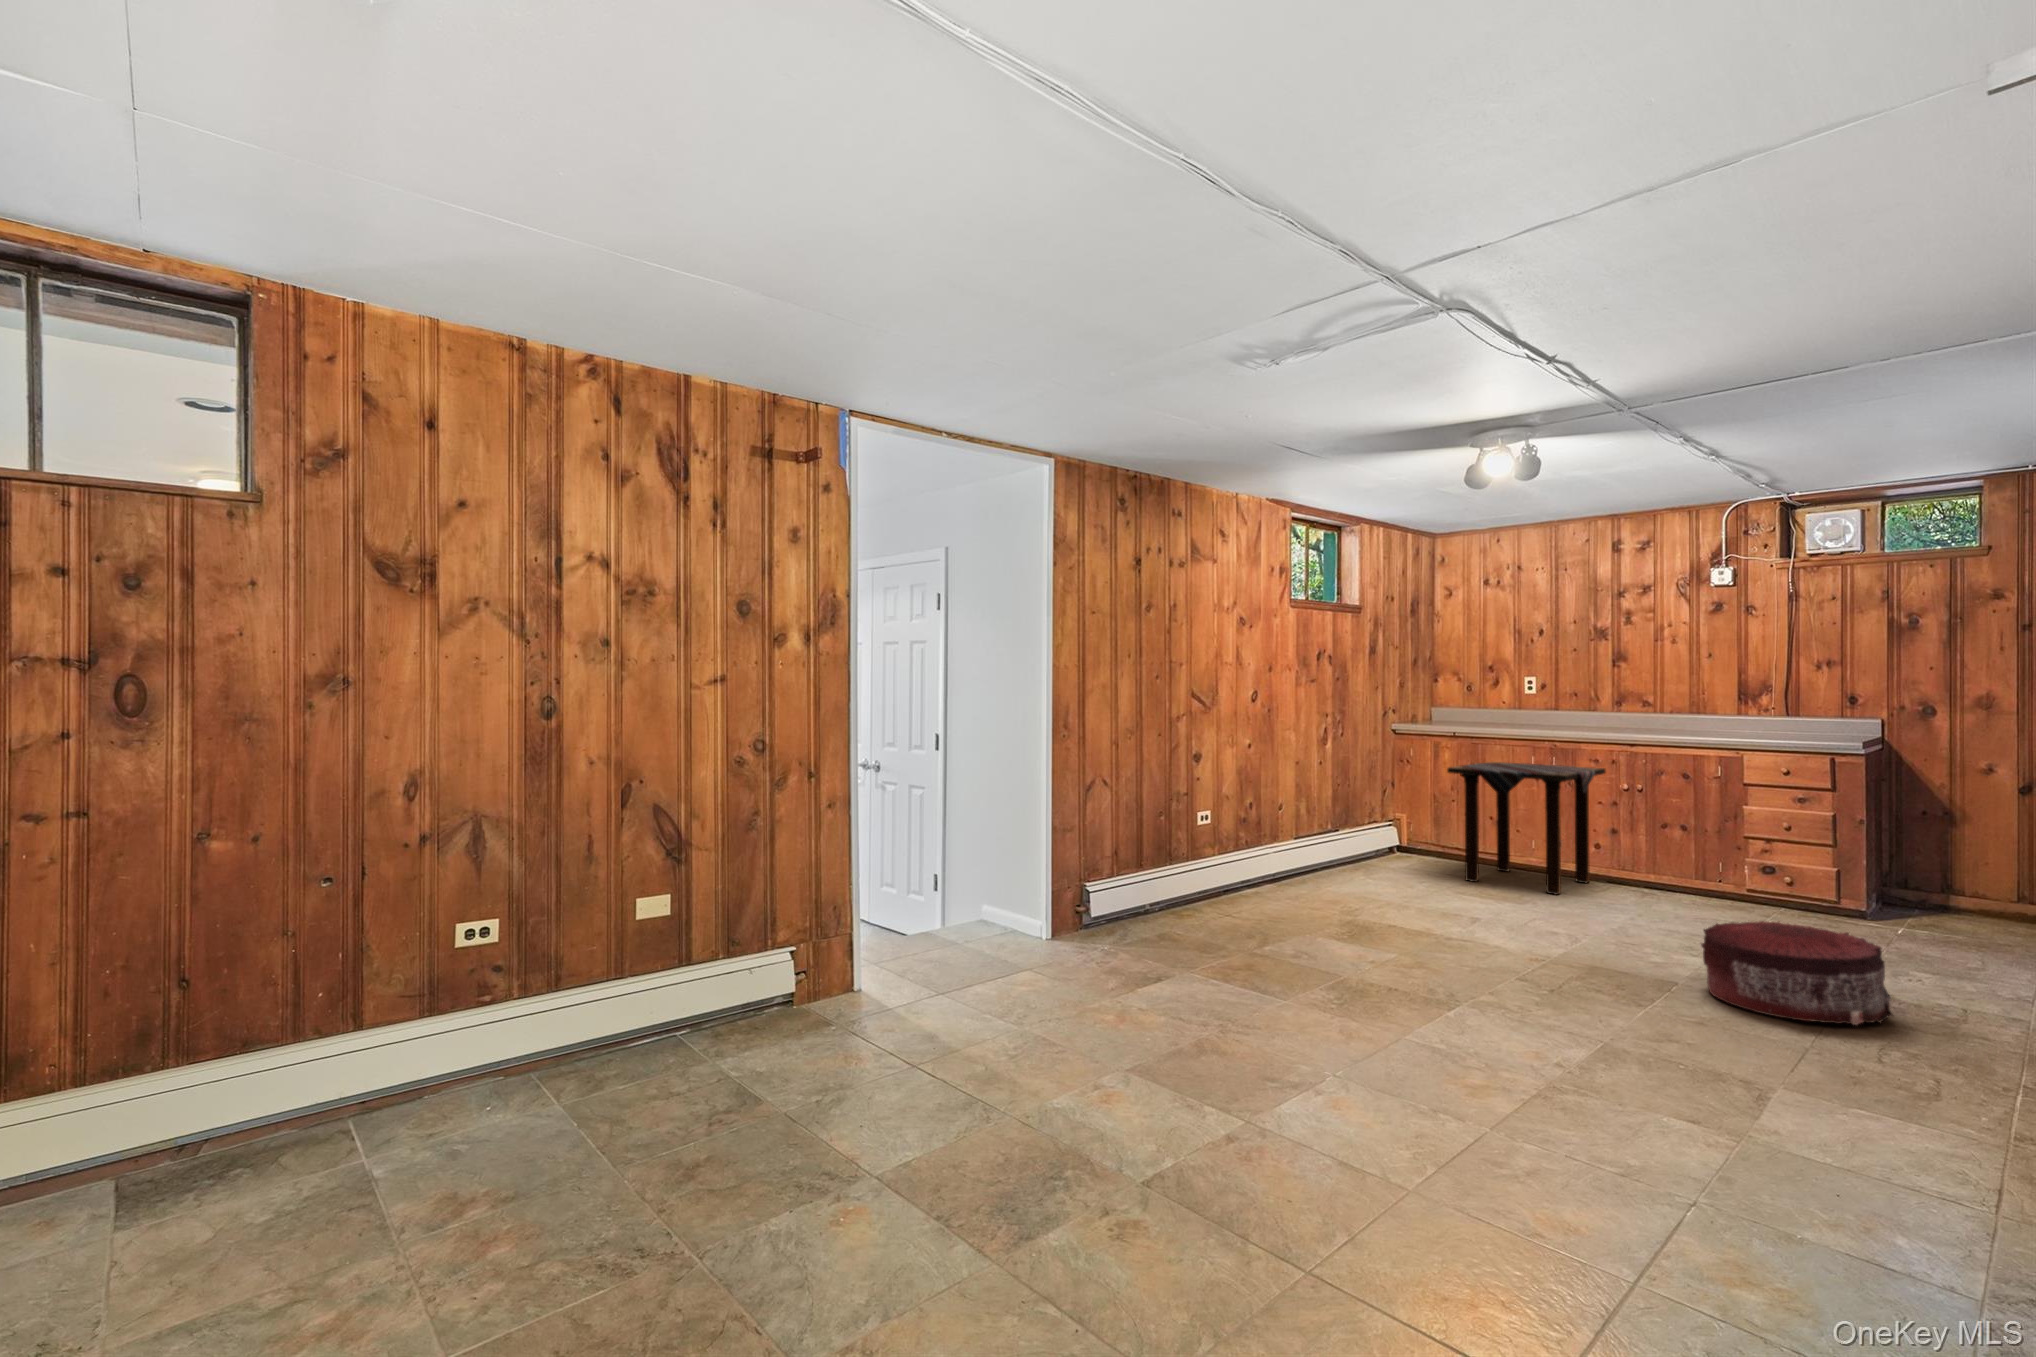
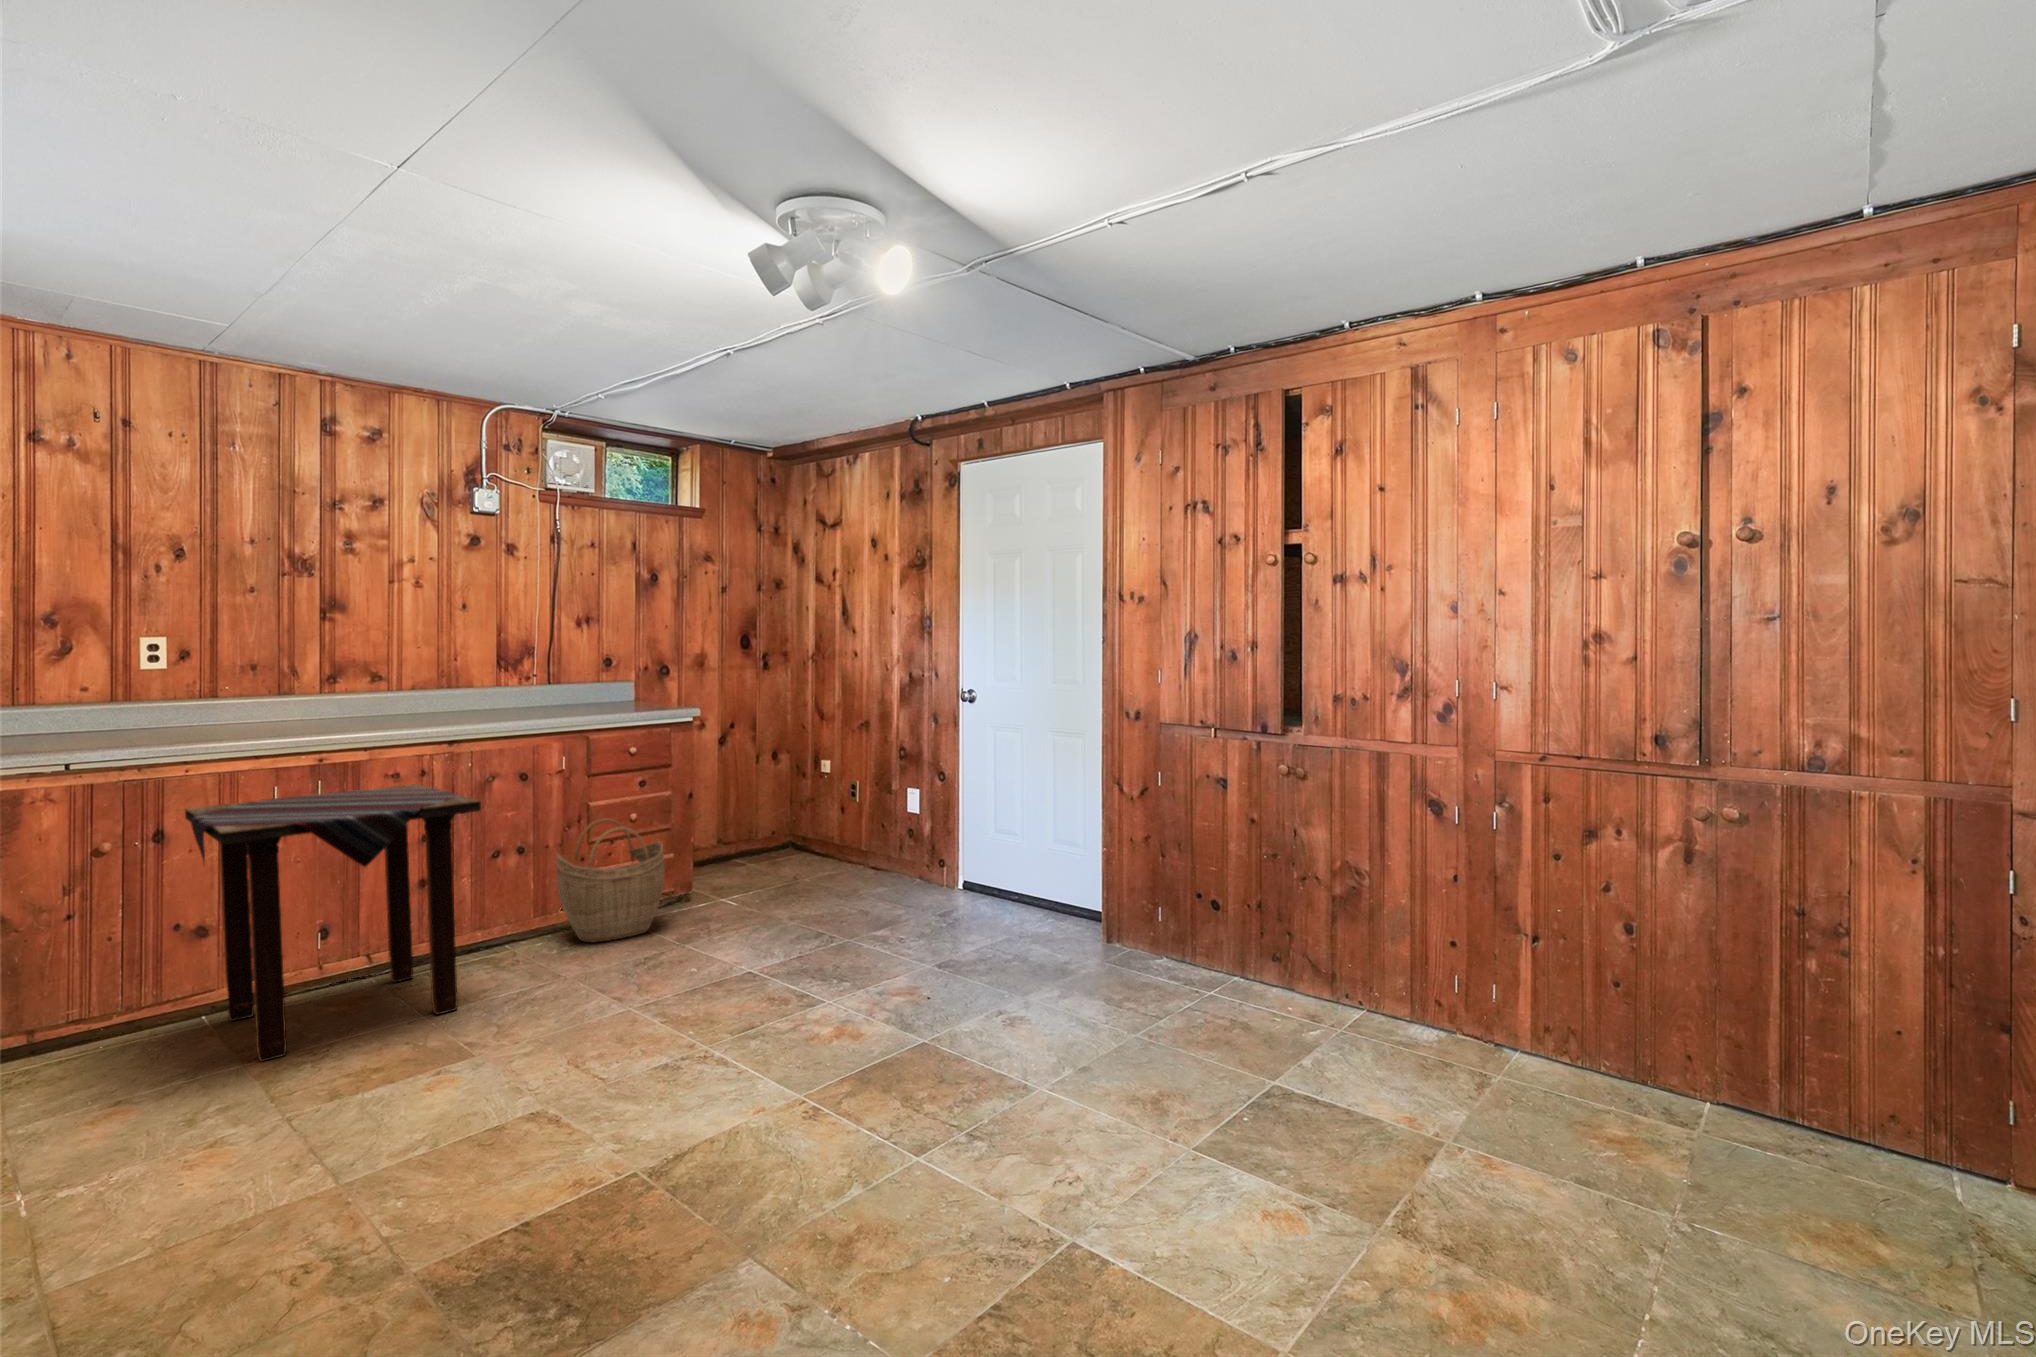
woven basket: none [1689,819,1786,912] -> present [557,819,665,942]
pouf: present [1701,921,1893,1025] -> none [920,899,1077,1024]

